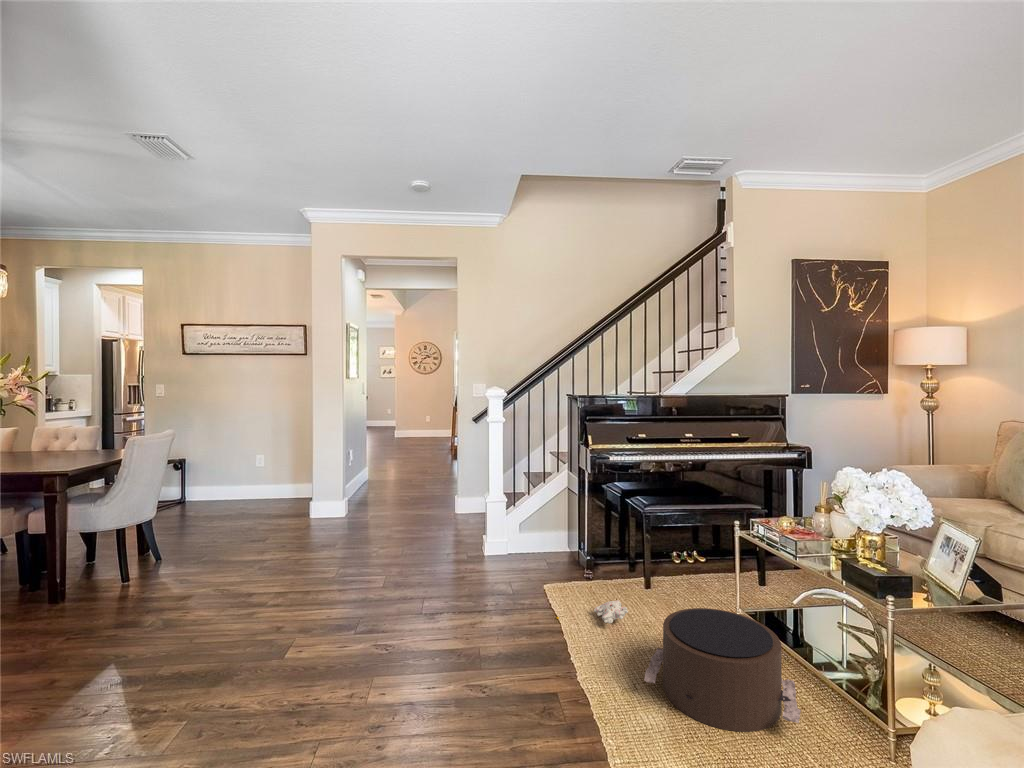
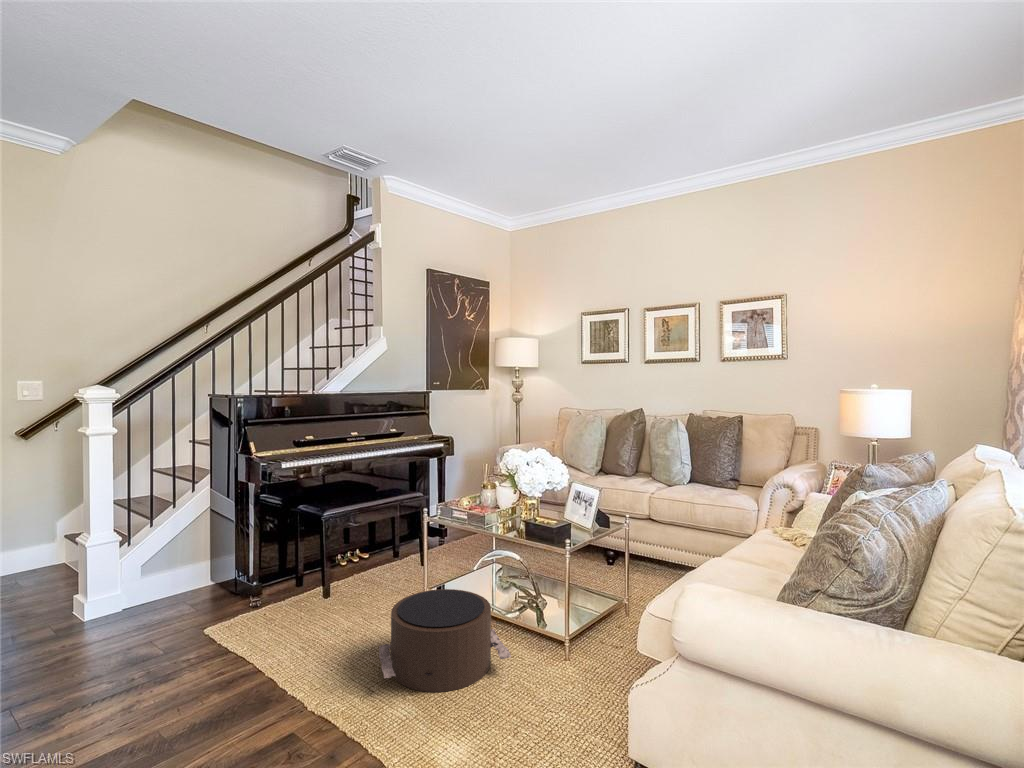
plush toy: present [556,600,628,623] -> none [245,617,330,661]

